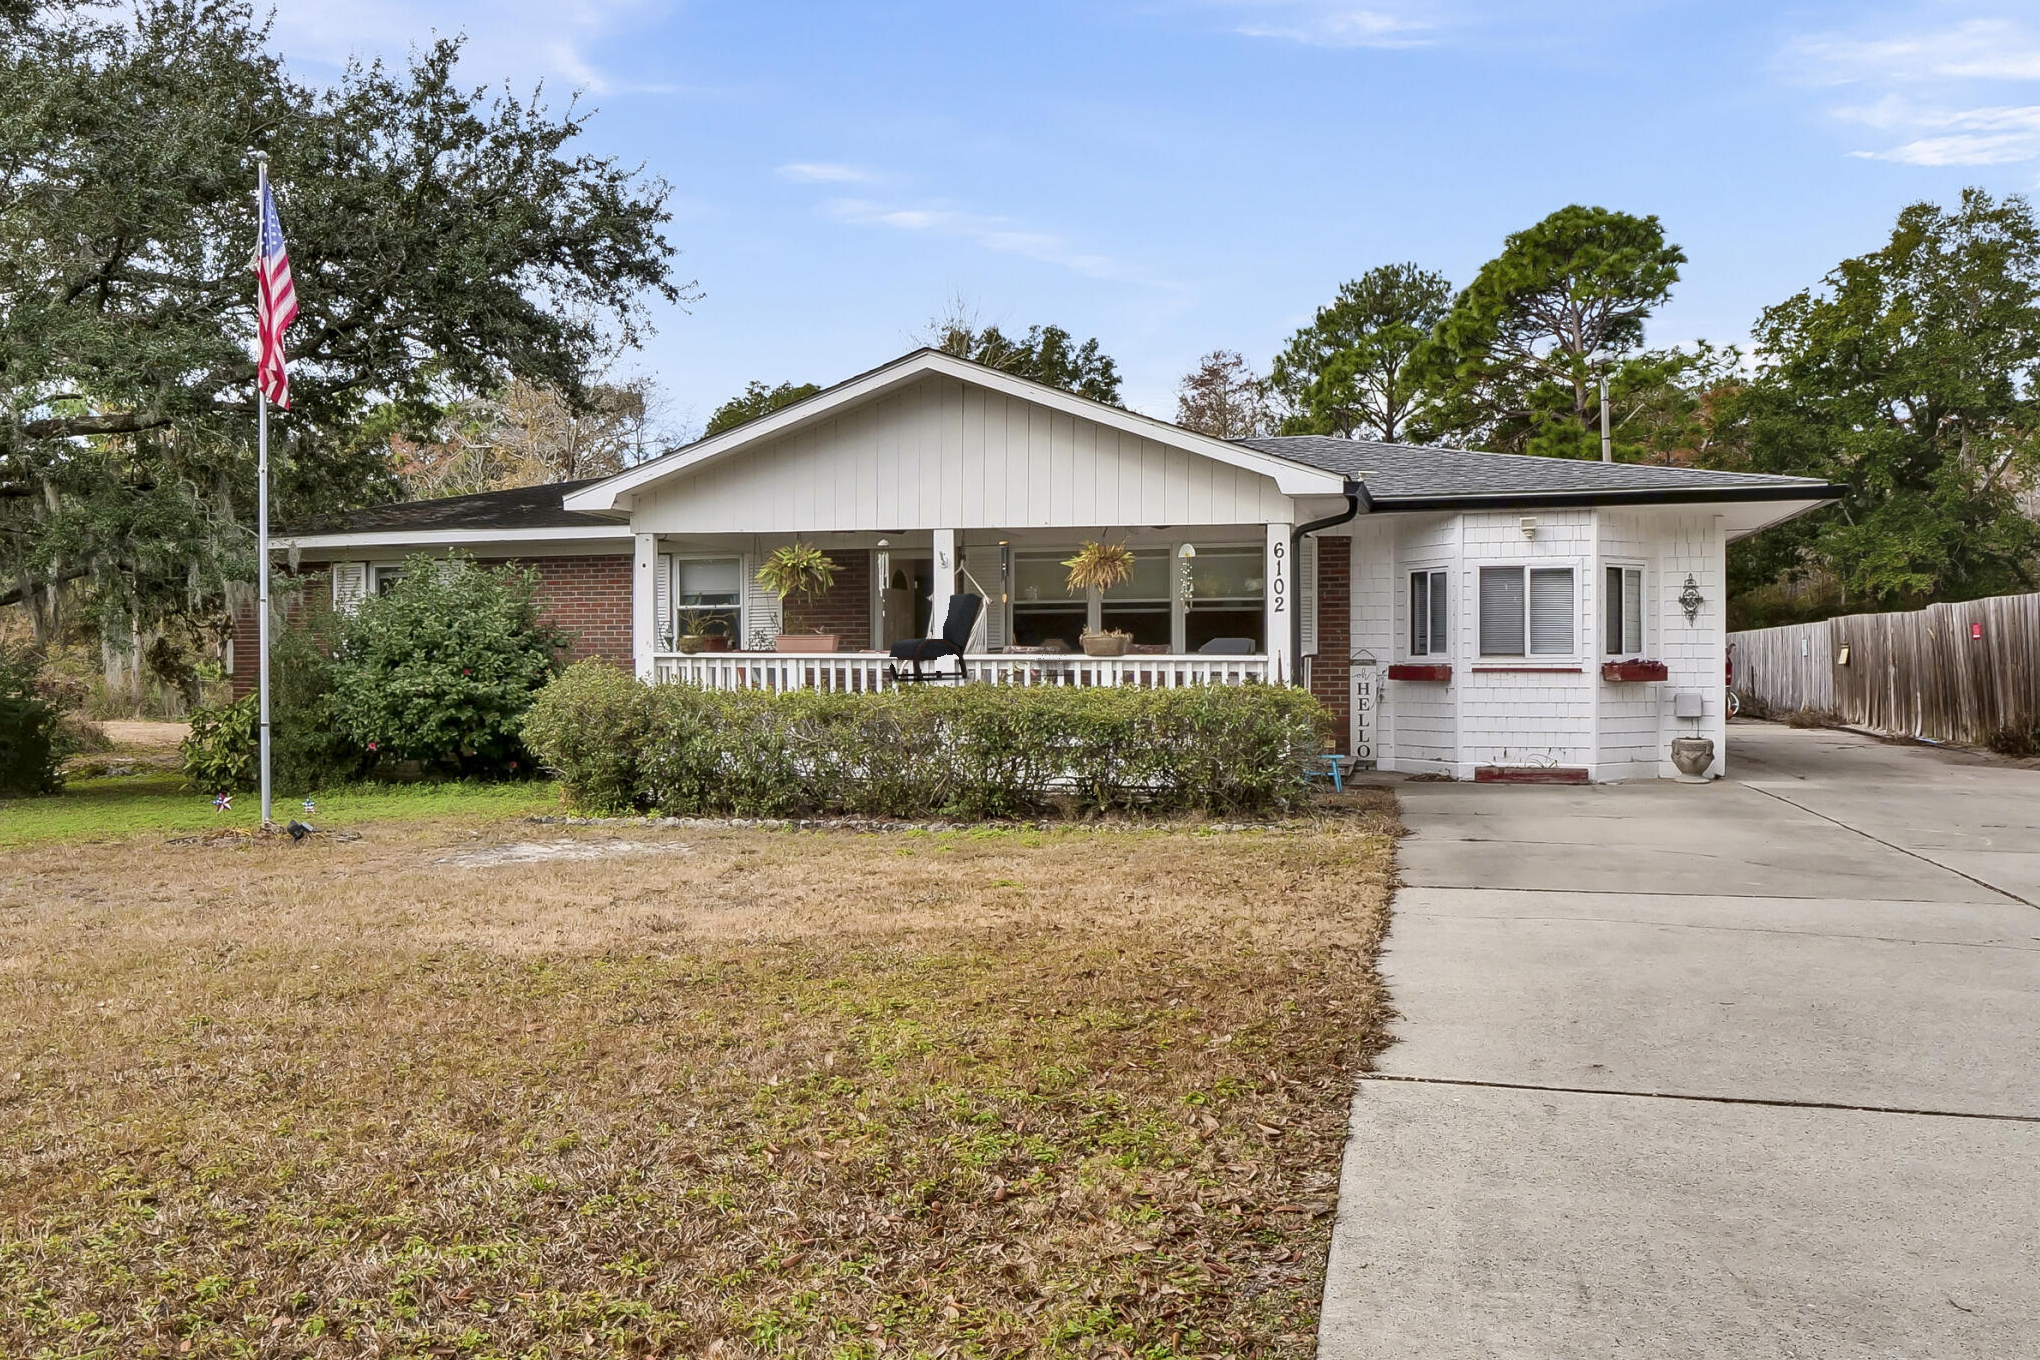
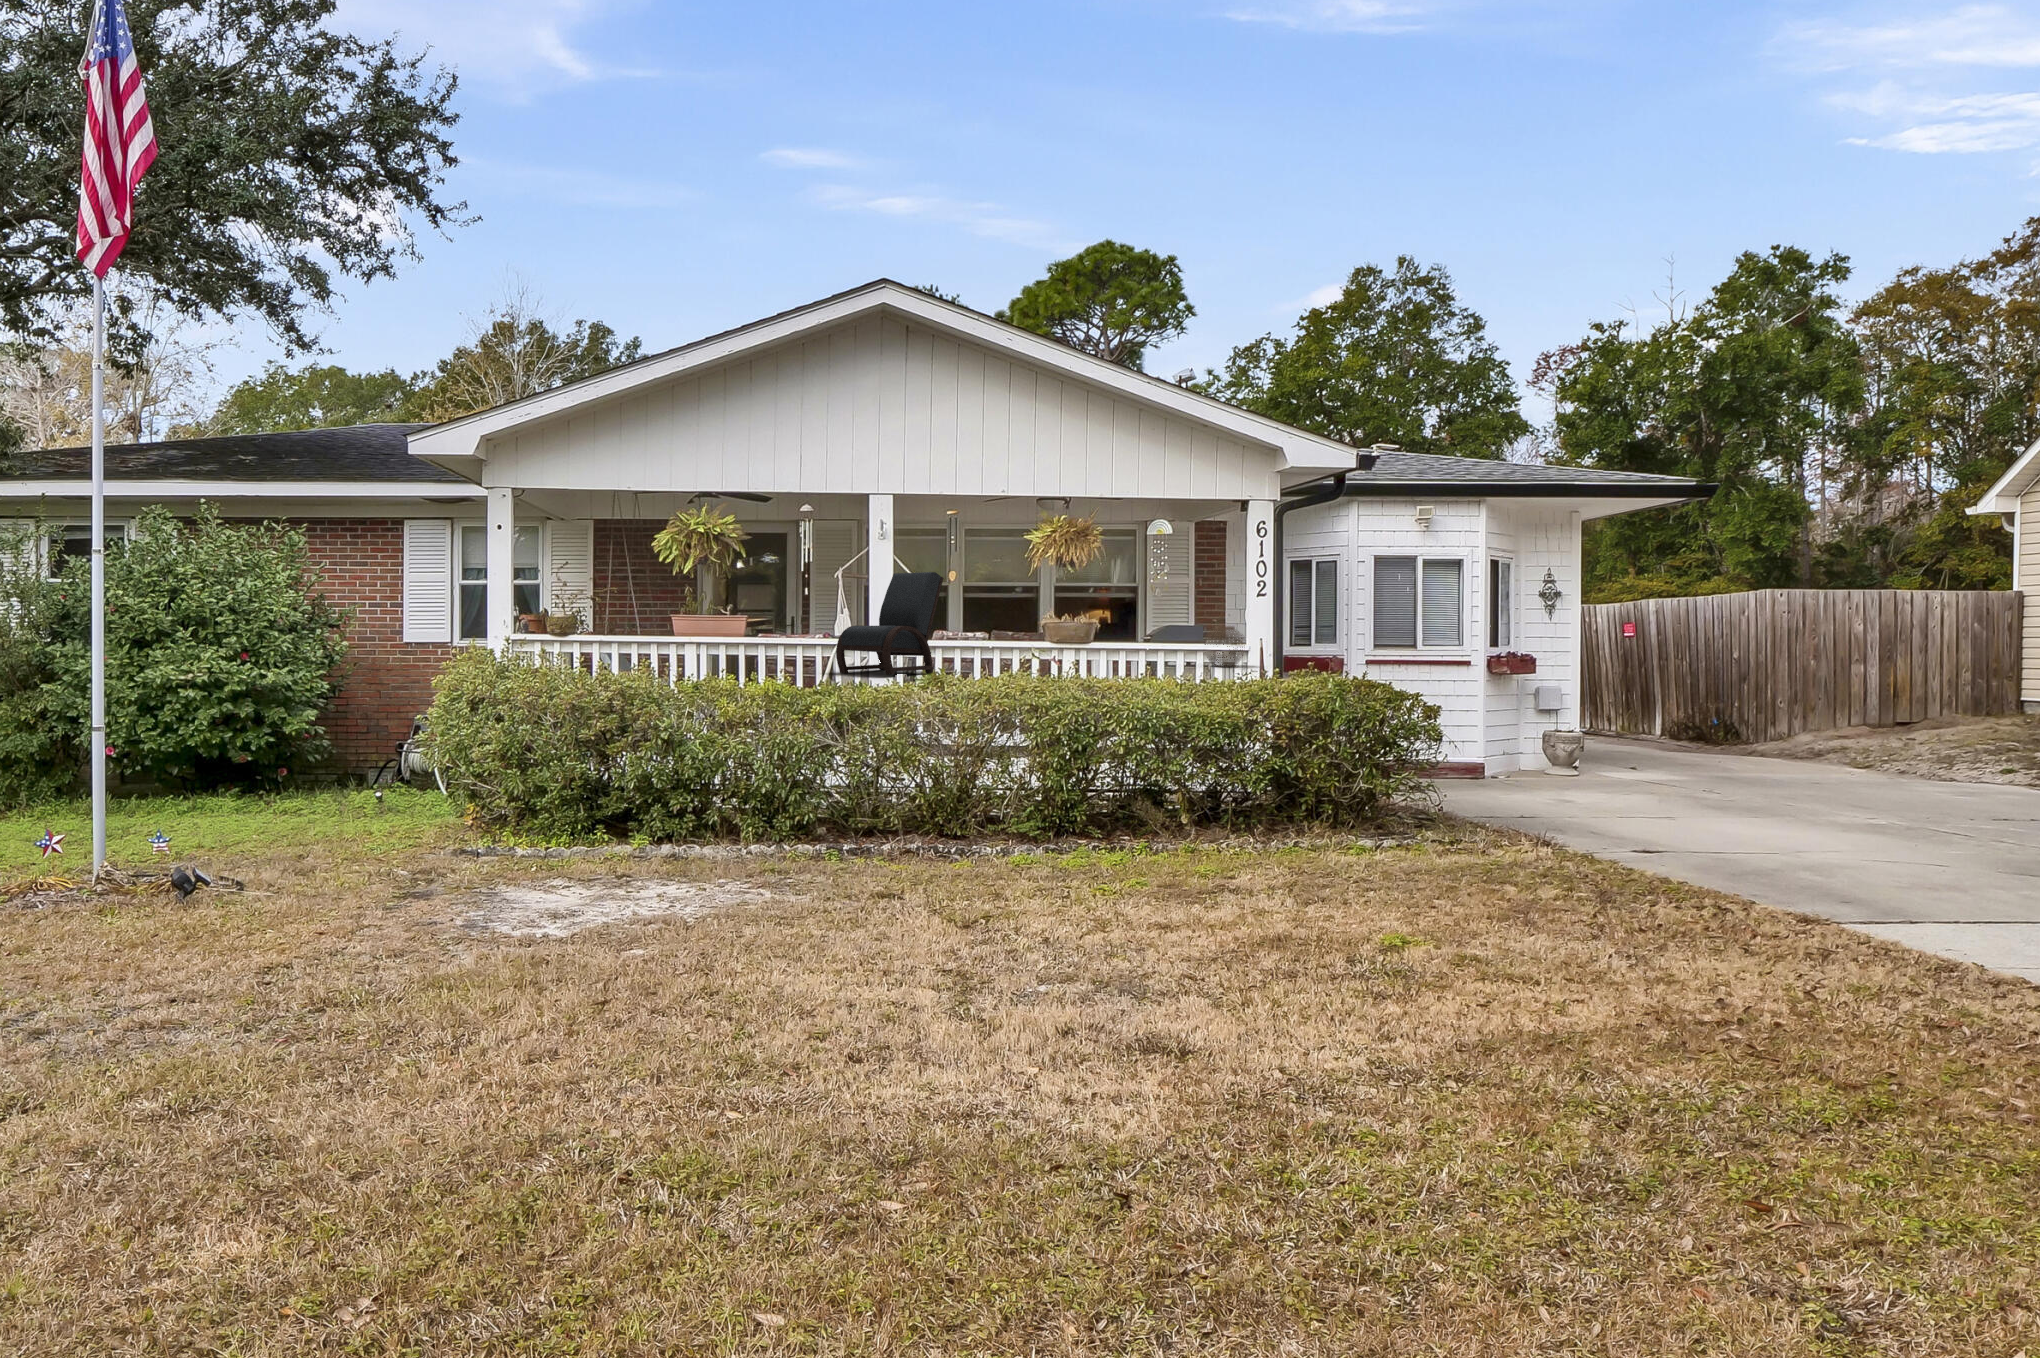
woven basket: present [1037,639,1070,675] -> present [1205,626,1245,667]

